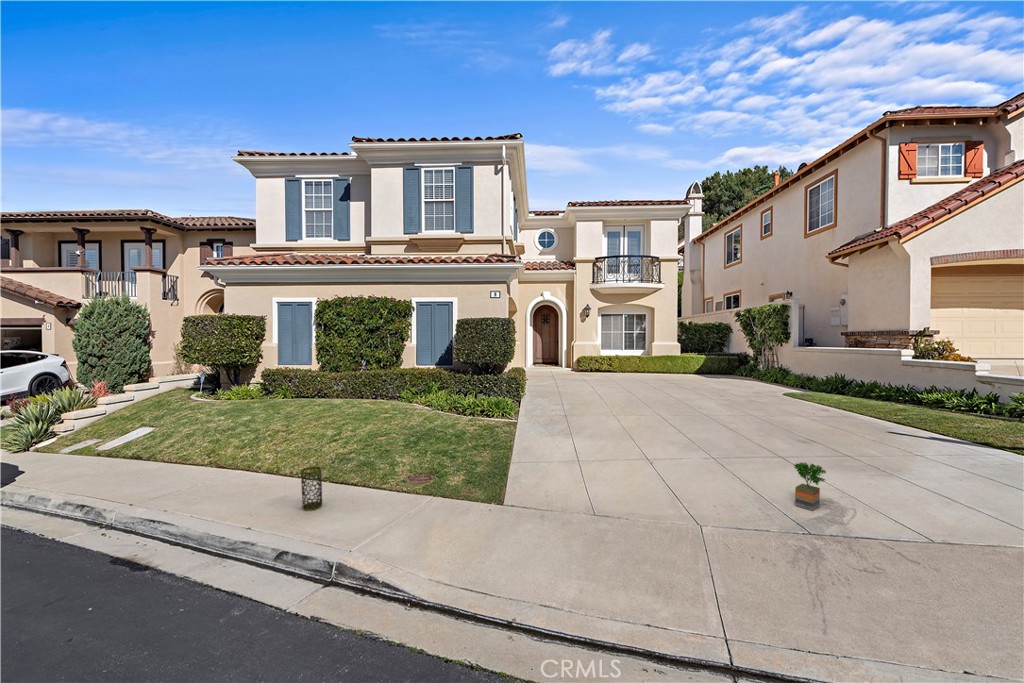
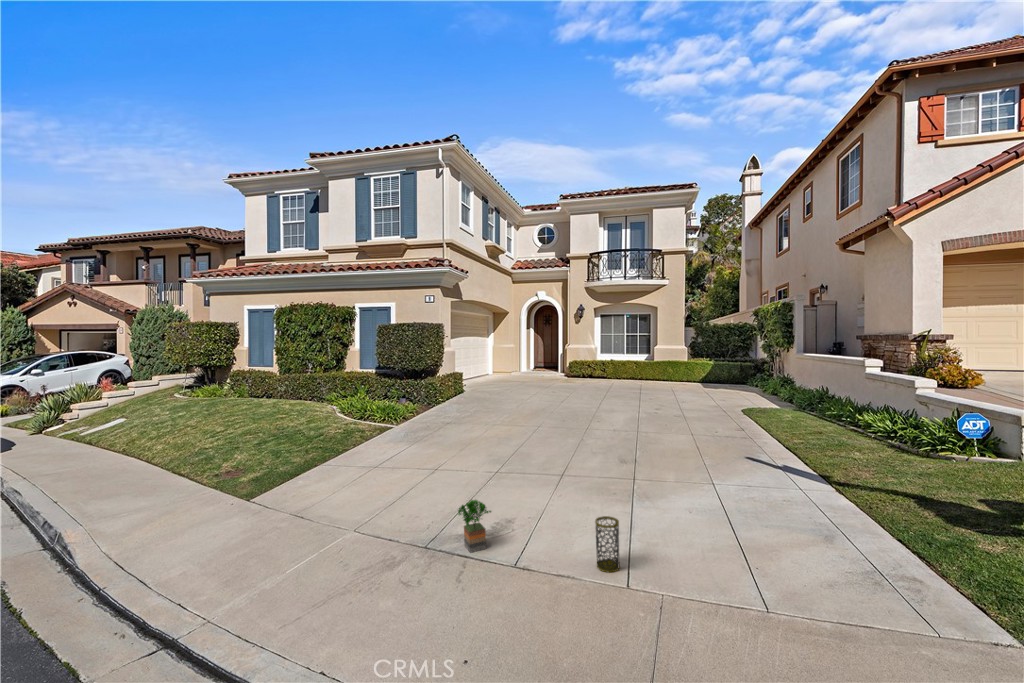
trash can: present [301,466,322,511] -> present [595,516,619,573]

